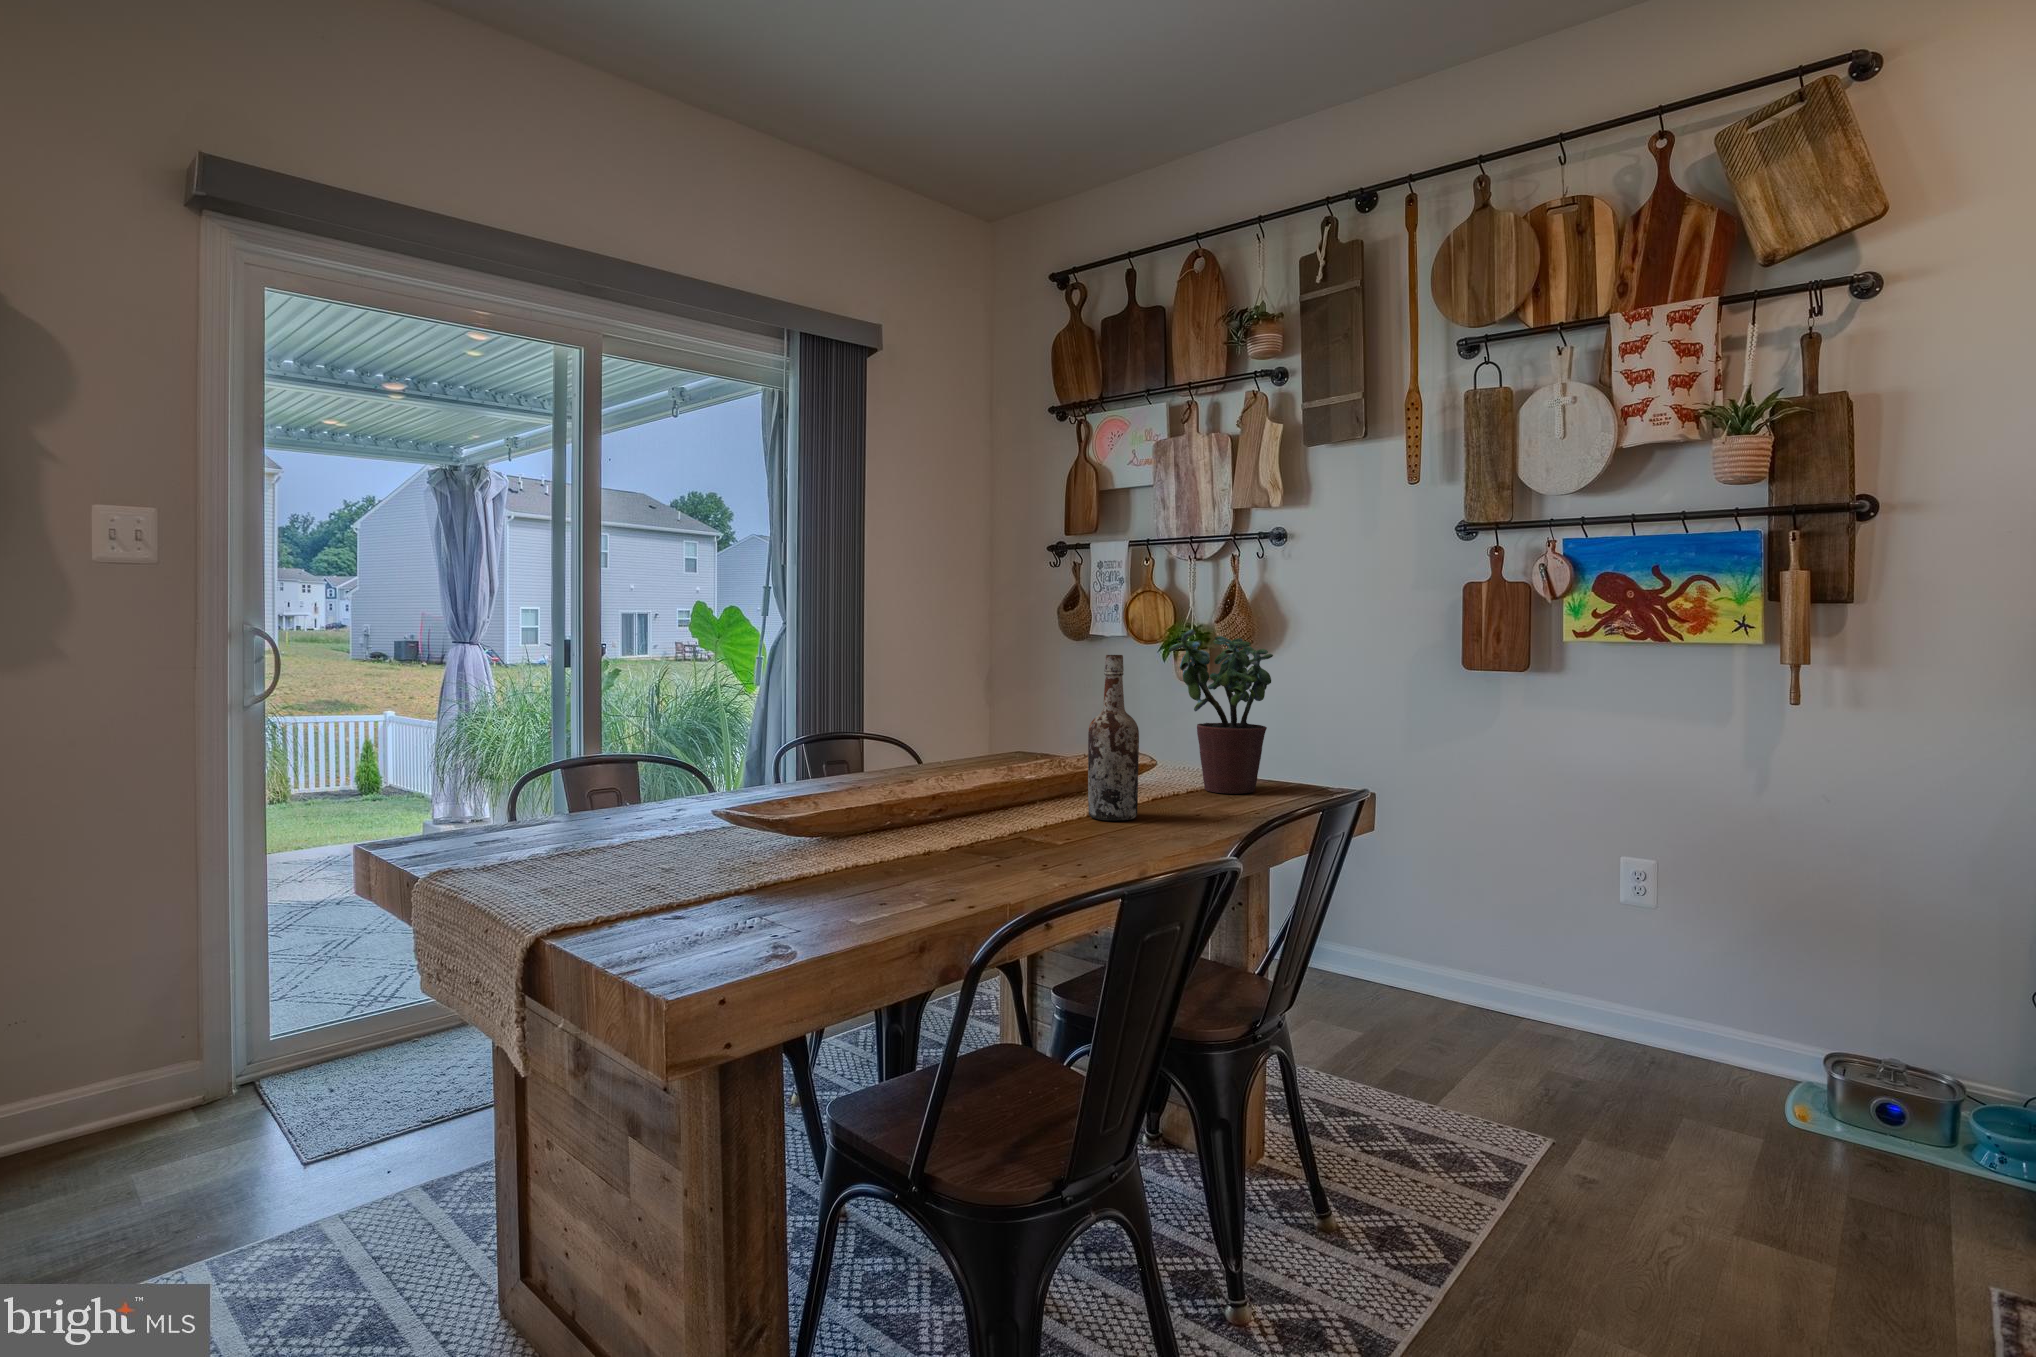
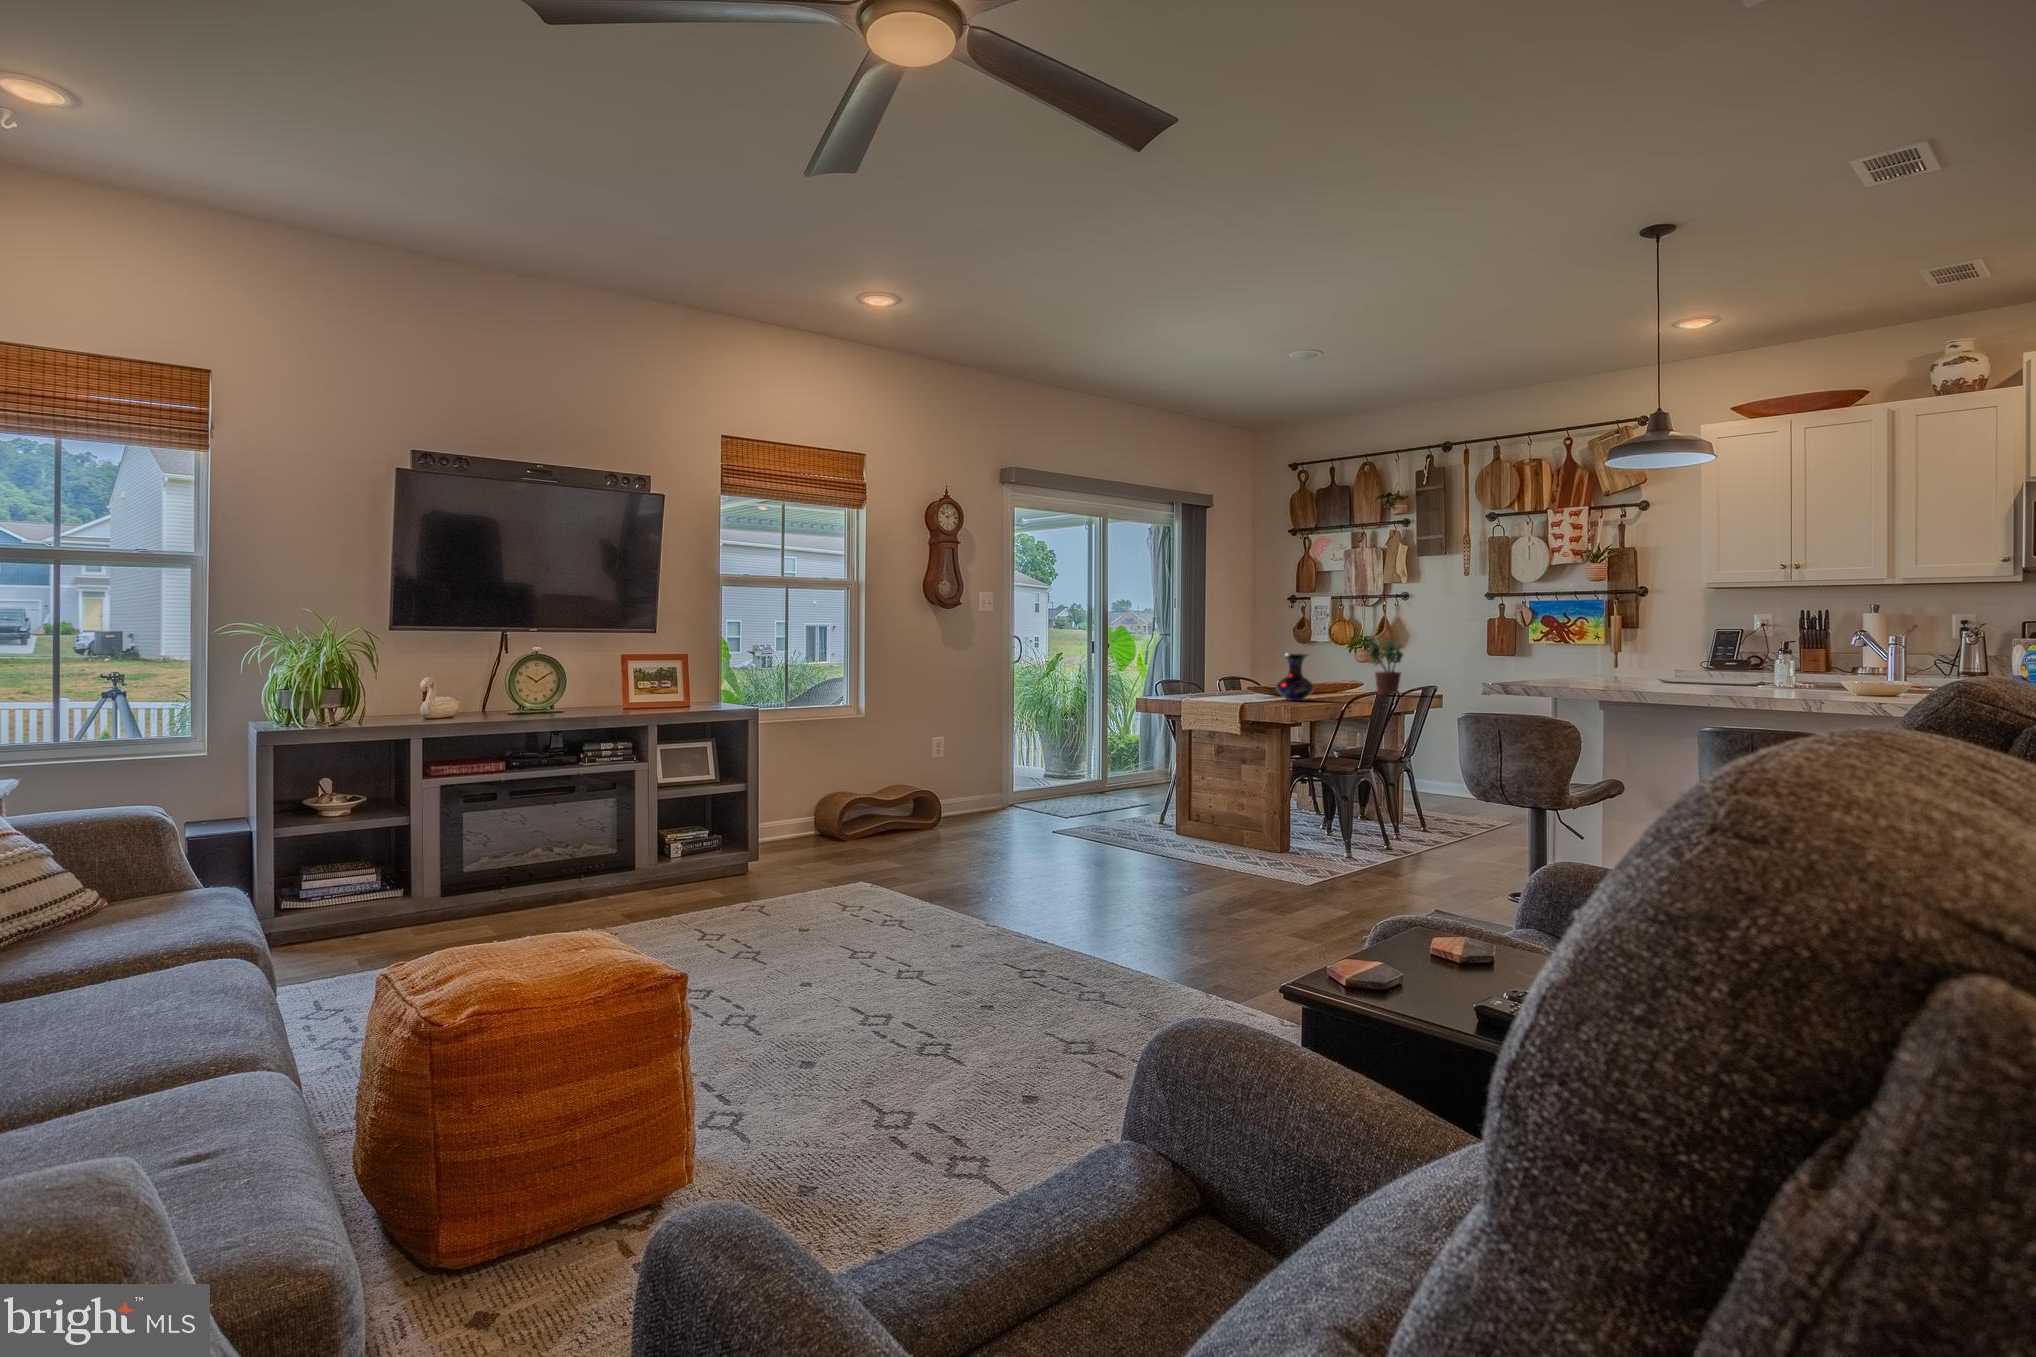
wine bottle: present [1088,655,1139,820] -> none [1341,645,1359,698]
vase: none [842,692,971,861] -> present [1276,654,1314,701]

